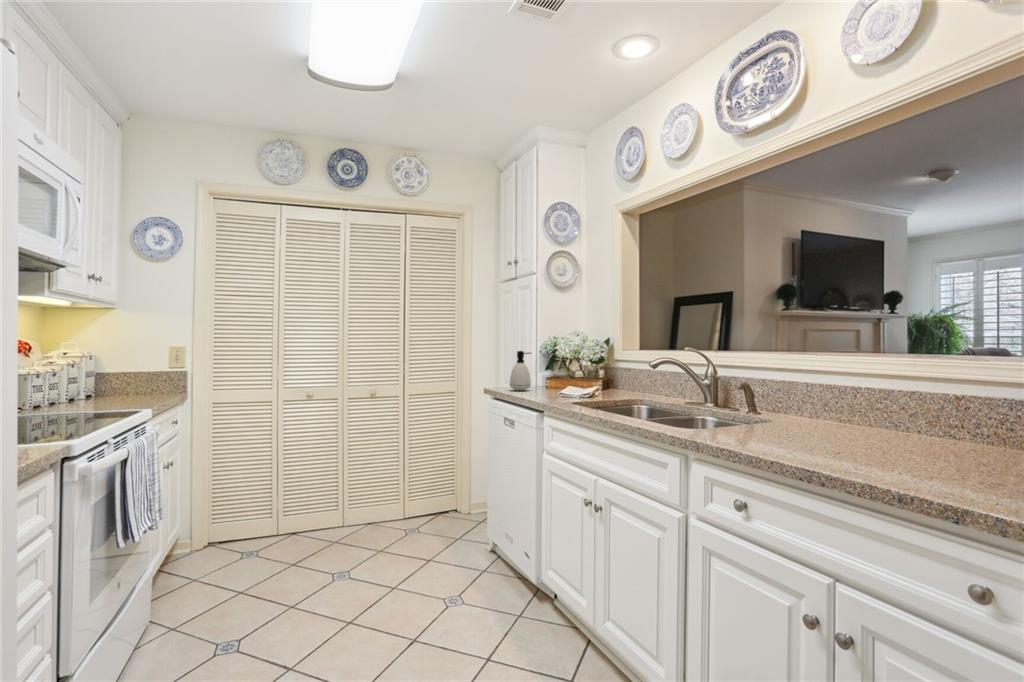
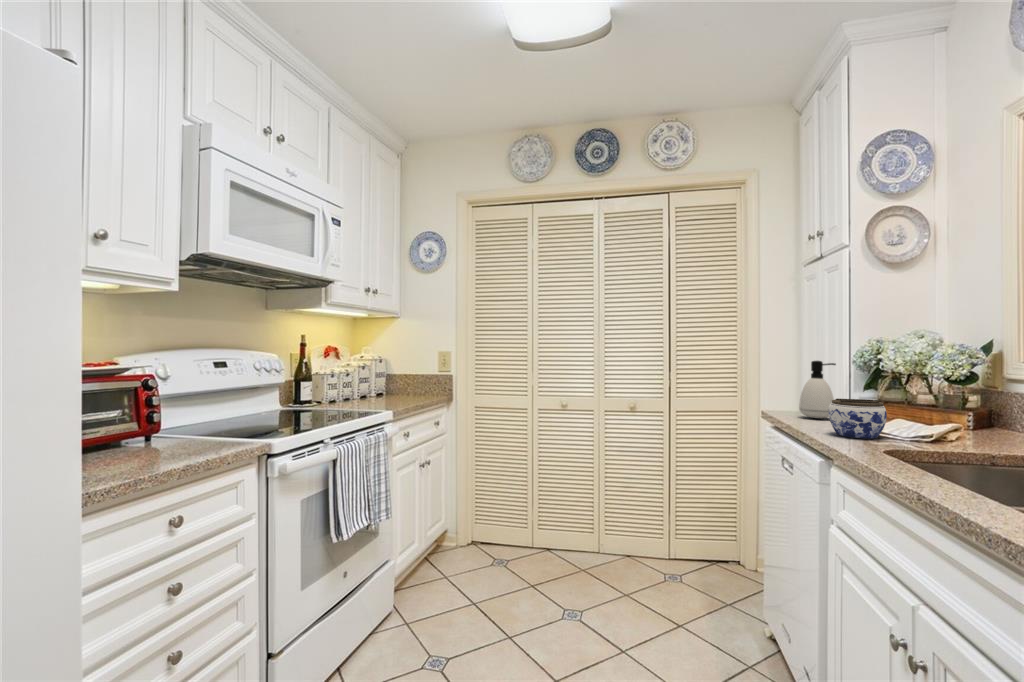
jar: none [534,374,565,398] -> present [829,399,887,439]

